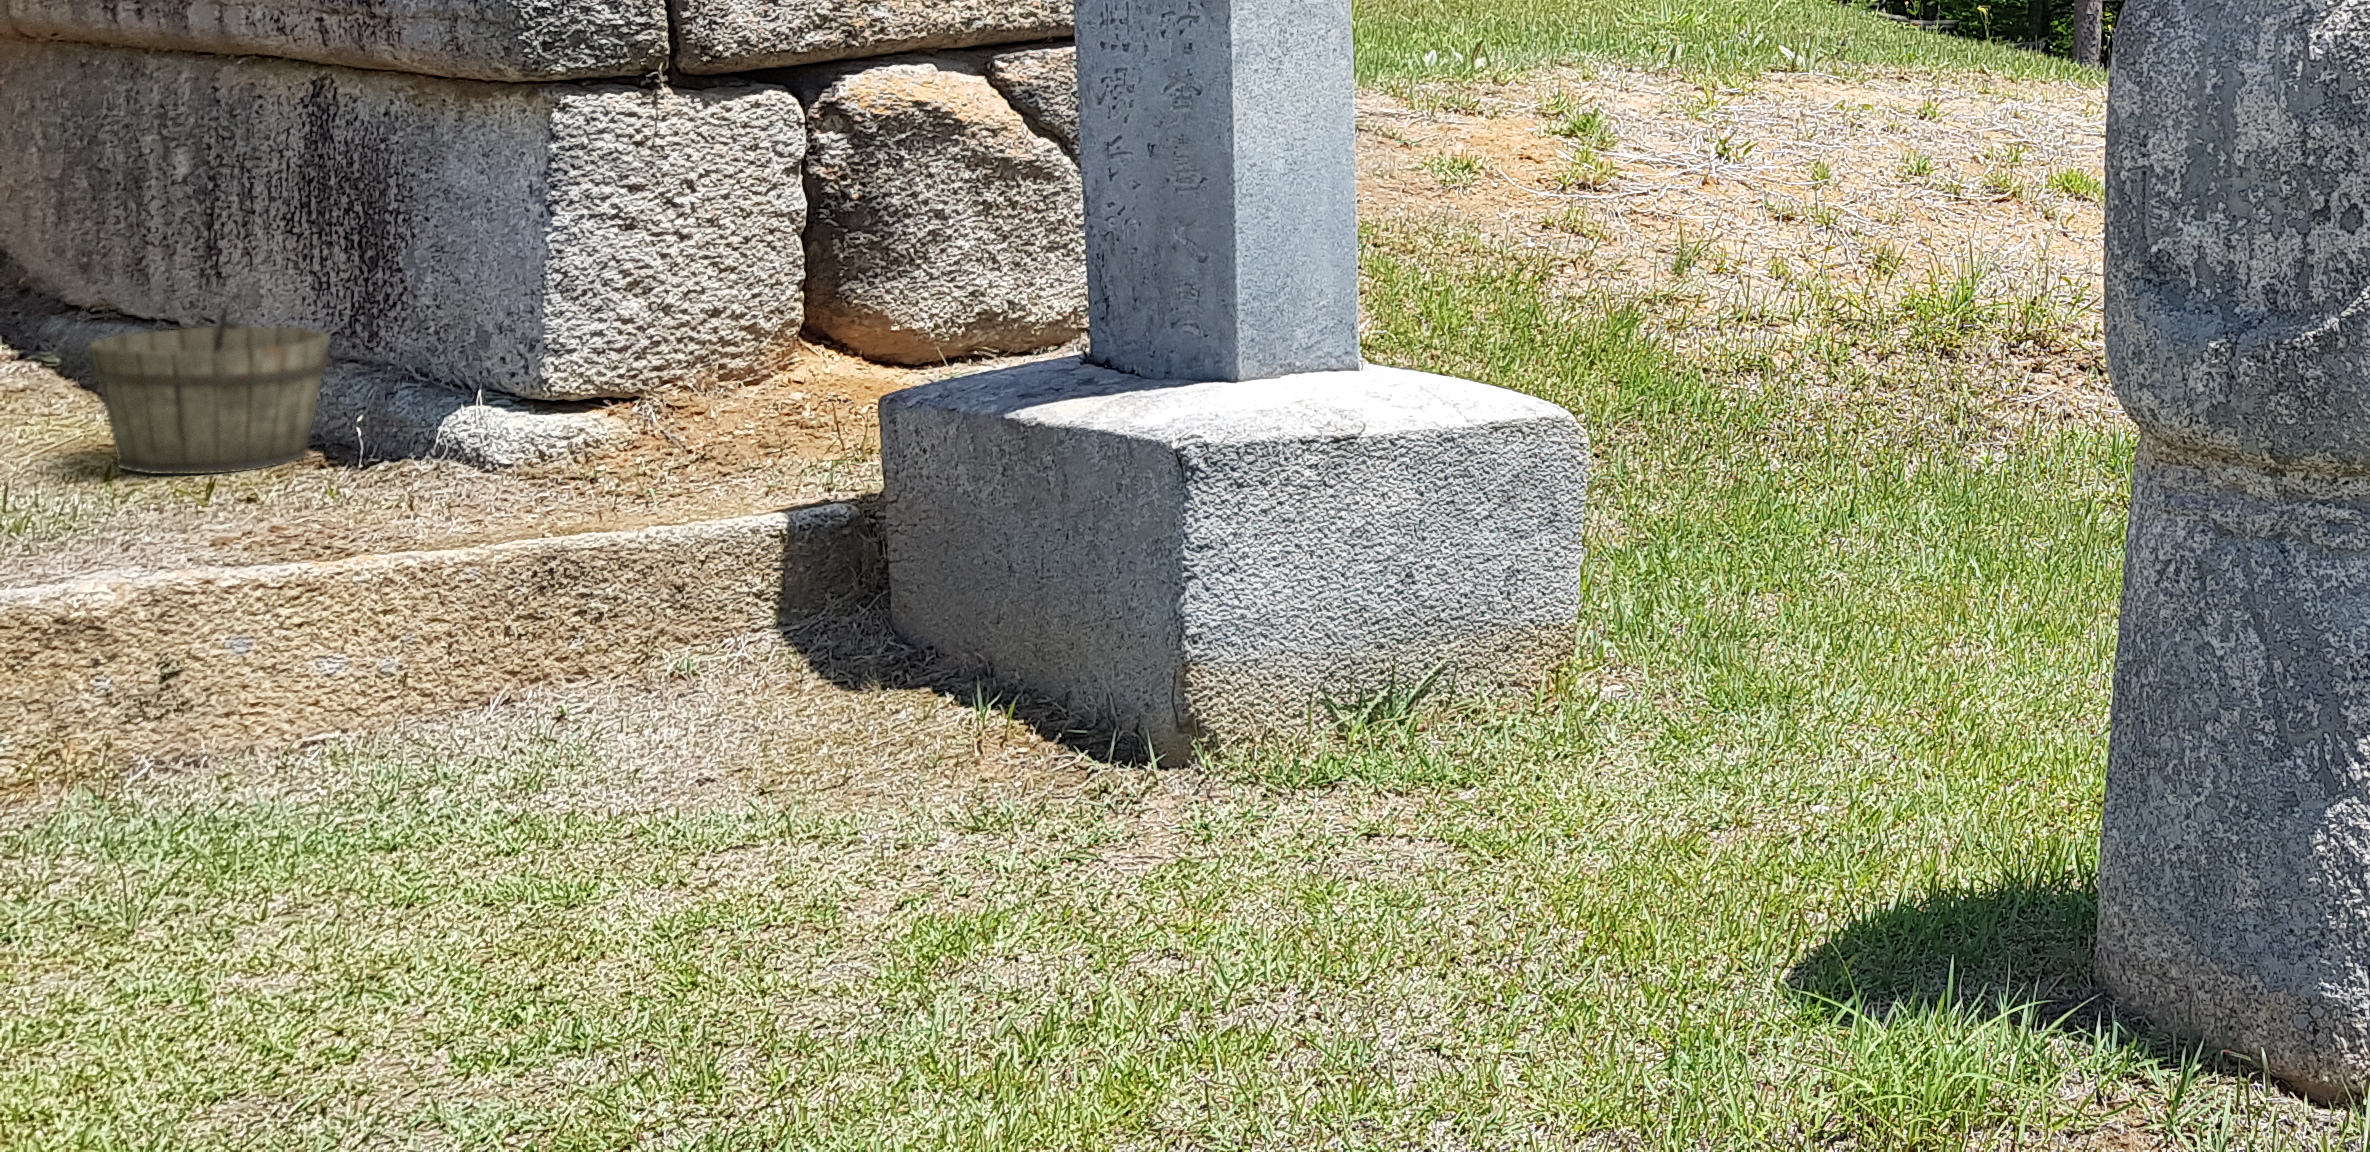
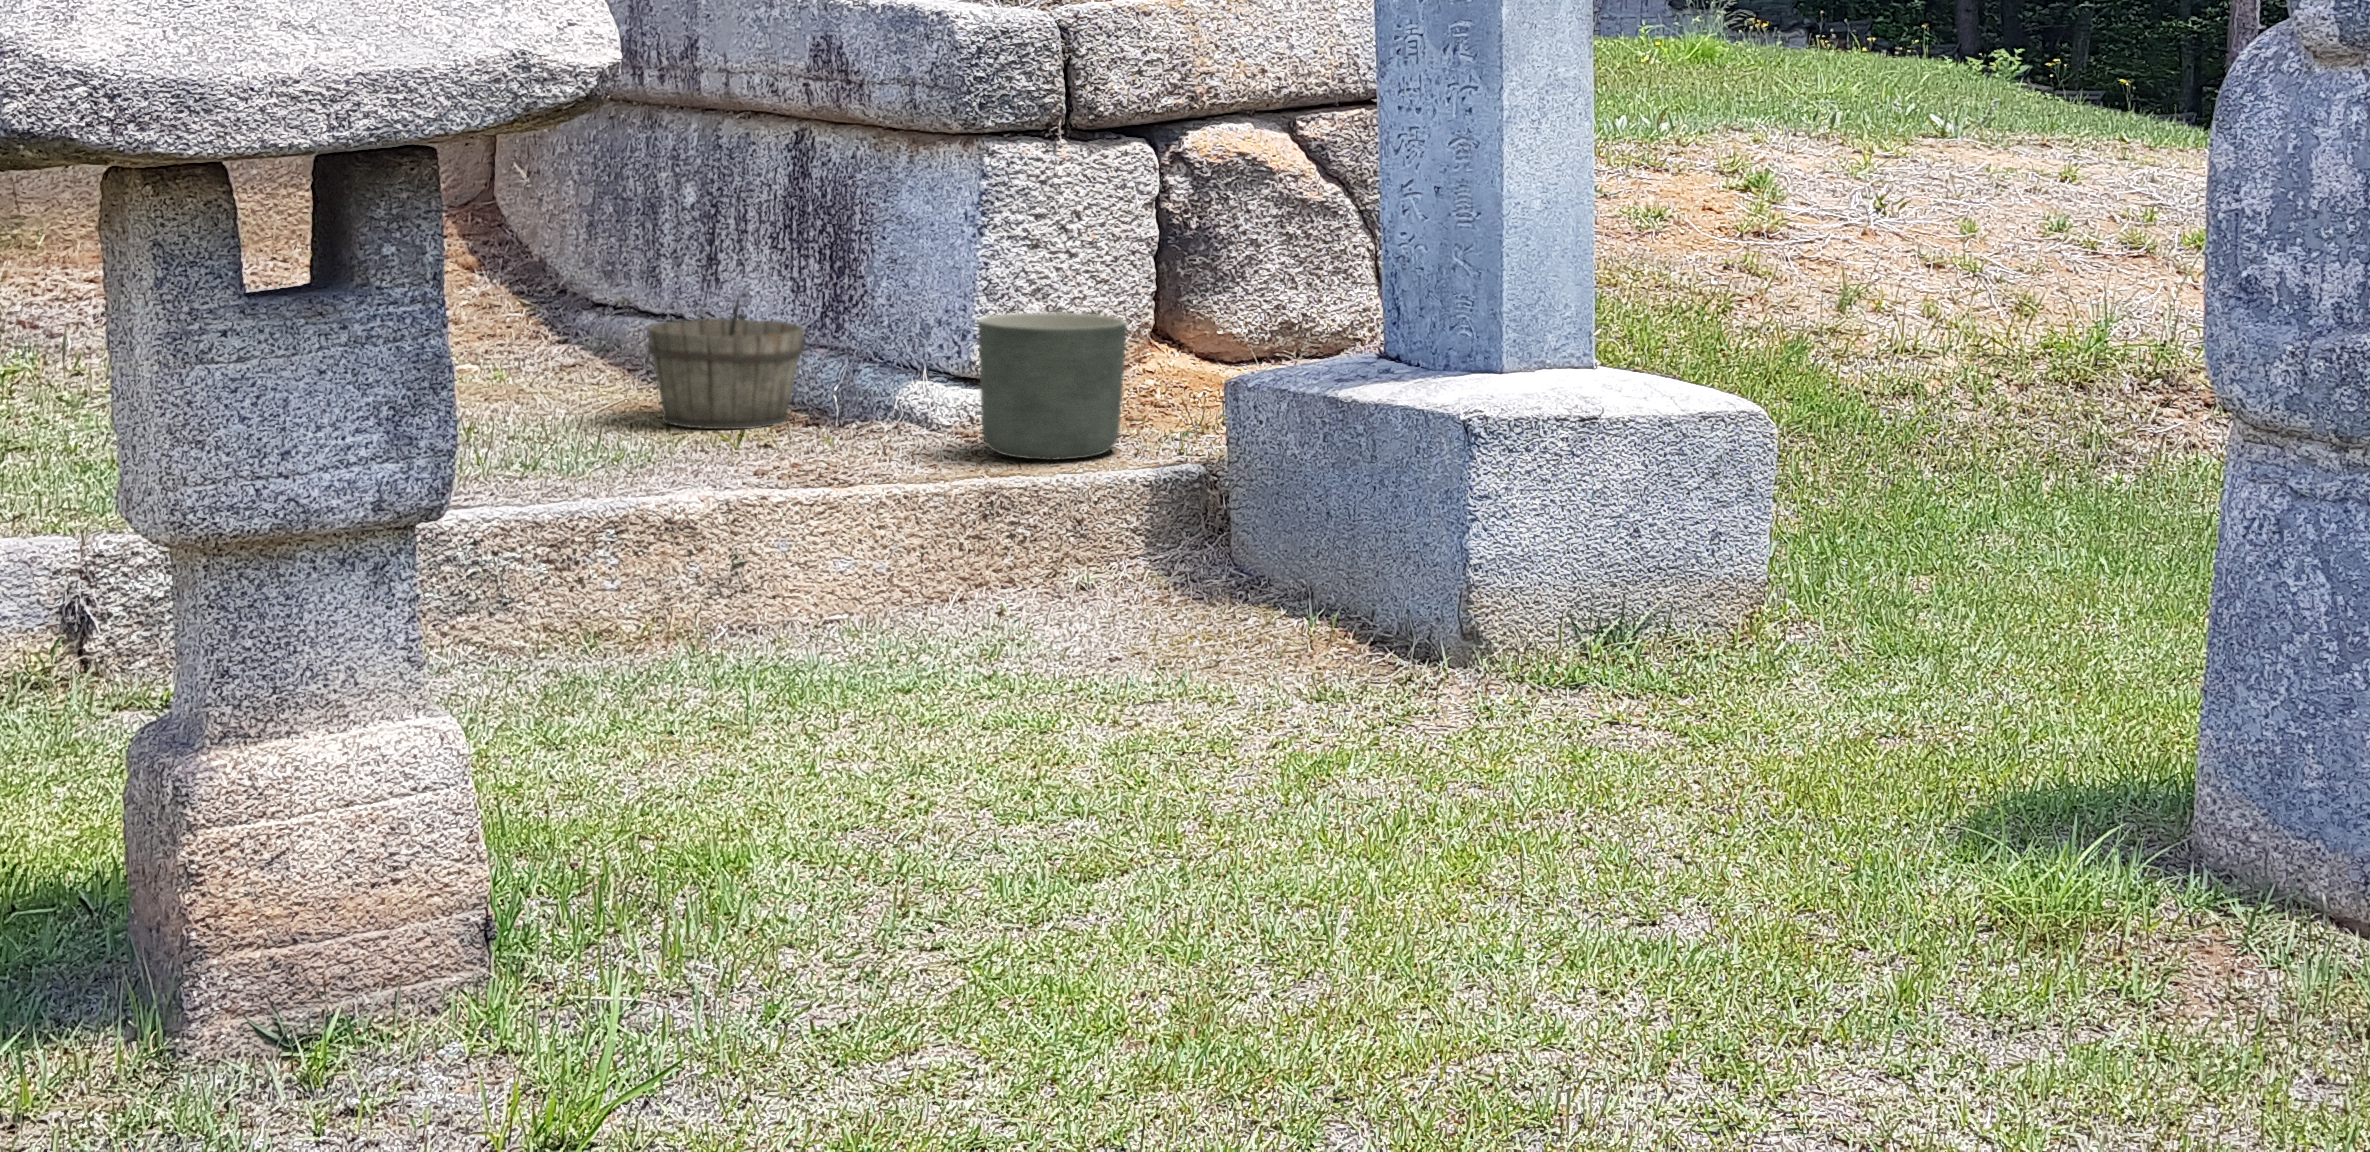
planter: none [549,309,760,499] -> present [978,313,1127,460]

